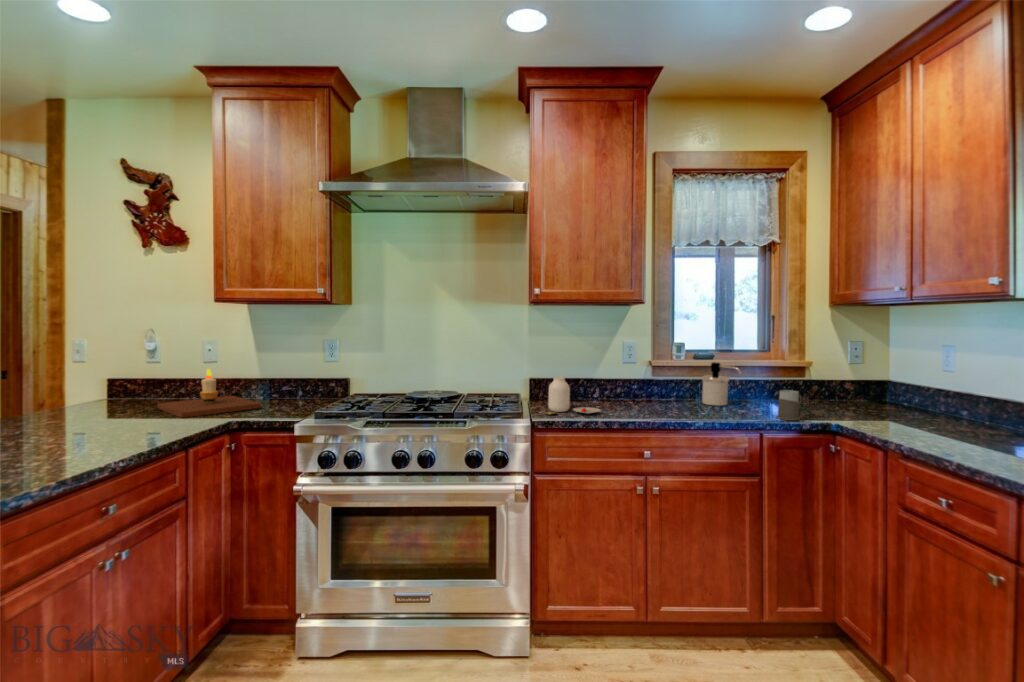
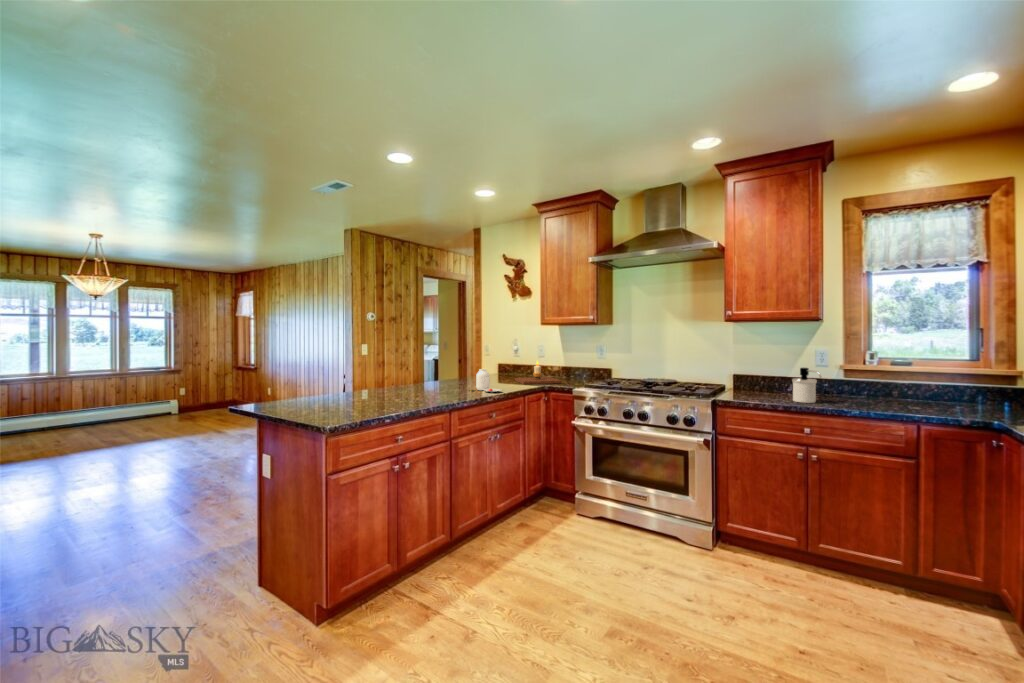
soap dispenser: present [702,362,741,406] -> present [792,368,821,403]
jar: present [546,377,601,414] -> present [476,369,501,392]
mug: present [776,390,802,420] -> none [946,390,978,416]

